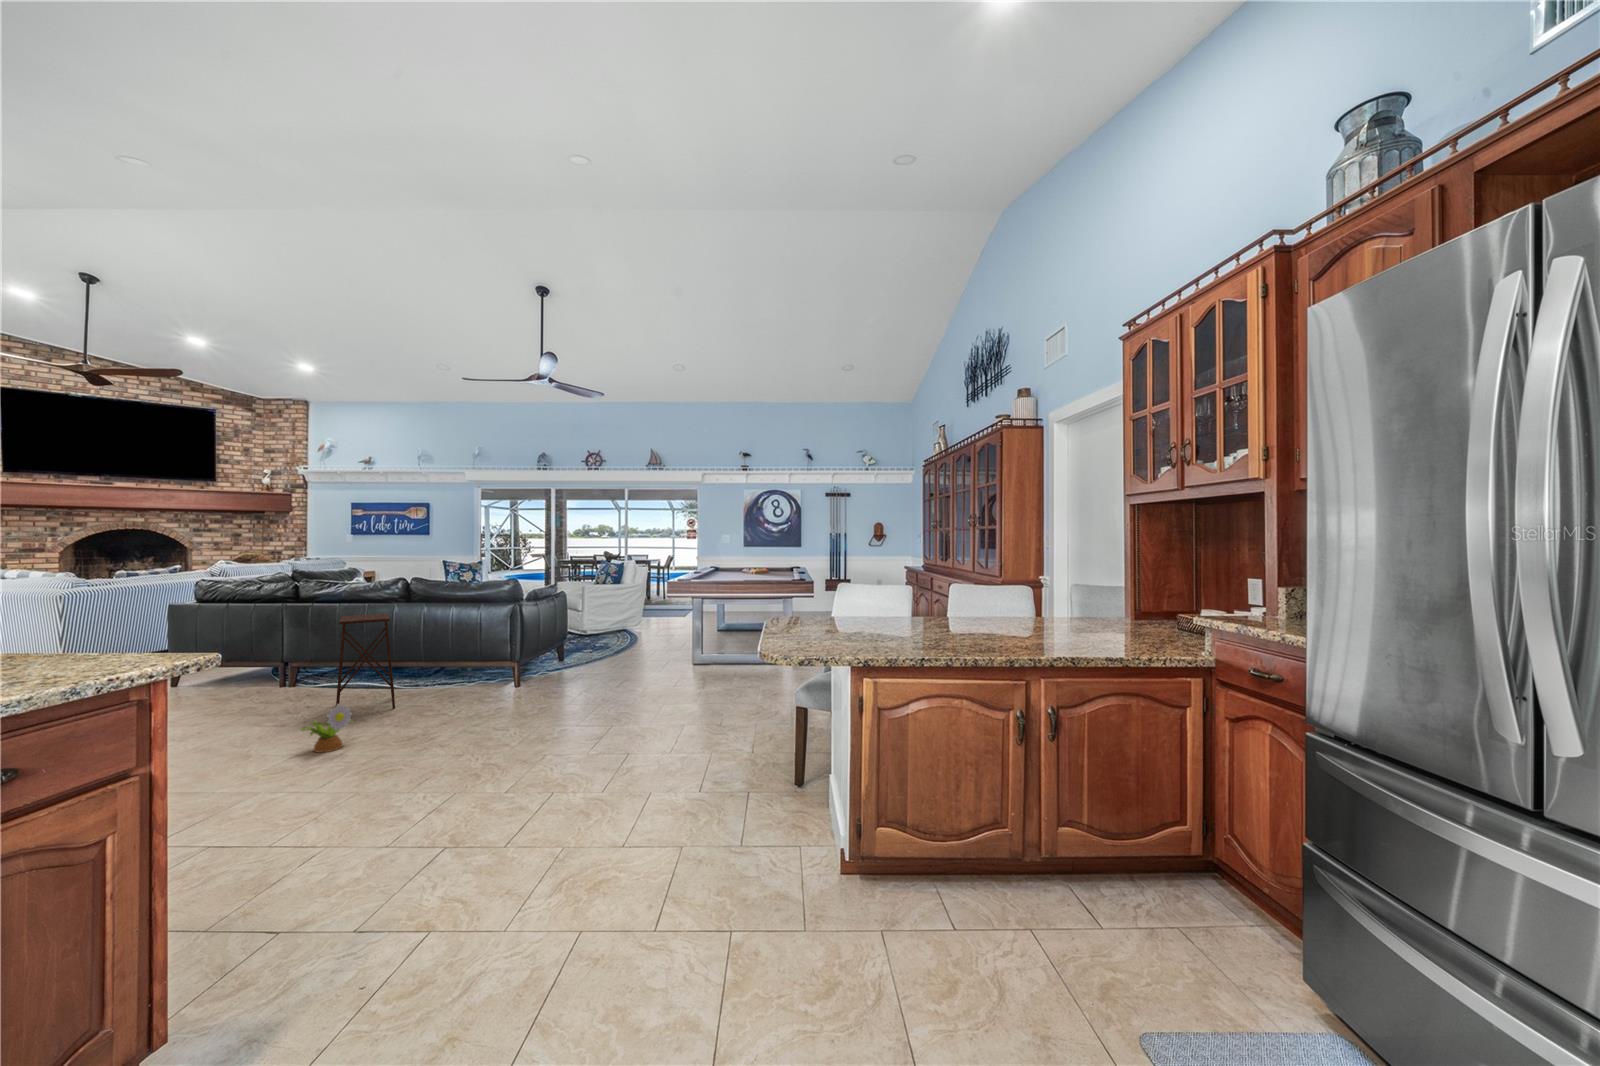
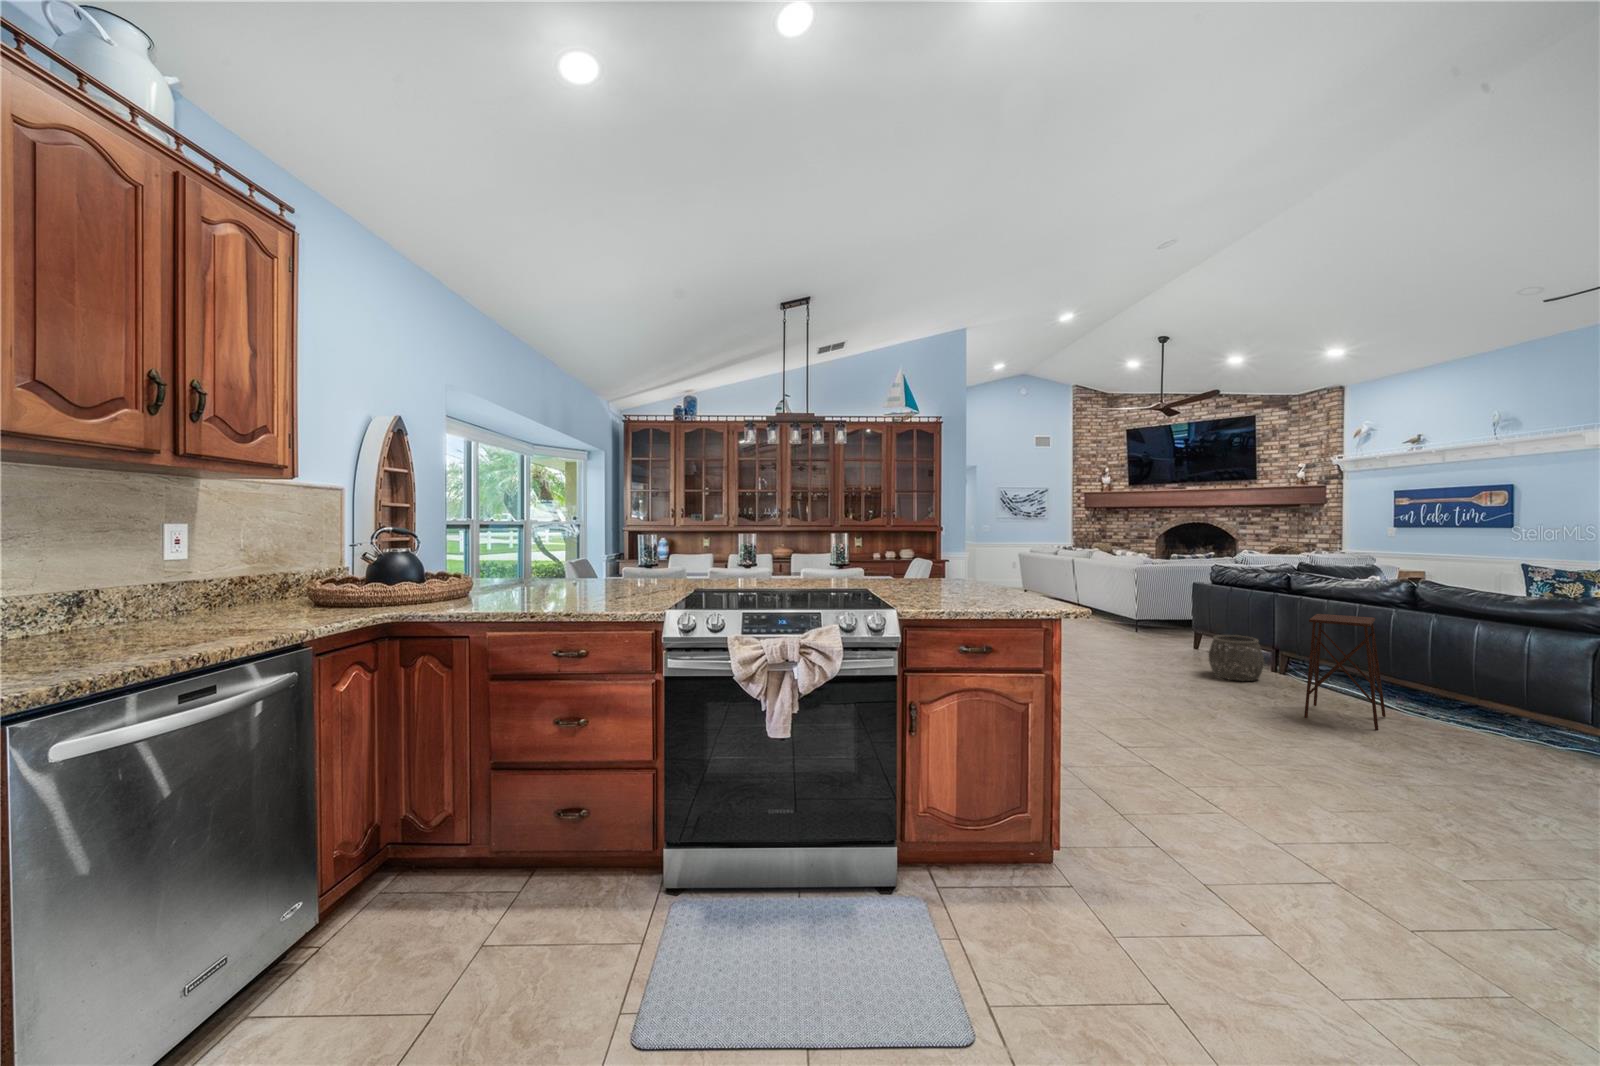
woven basket: none [212,652,278,704] -> present [1209,635,1264,681]
decorative plant: present [301,705,352,752] -> none [1247,704,1308,752]

